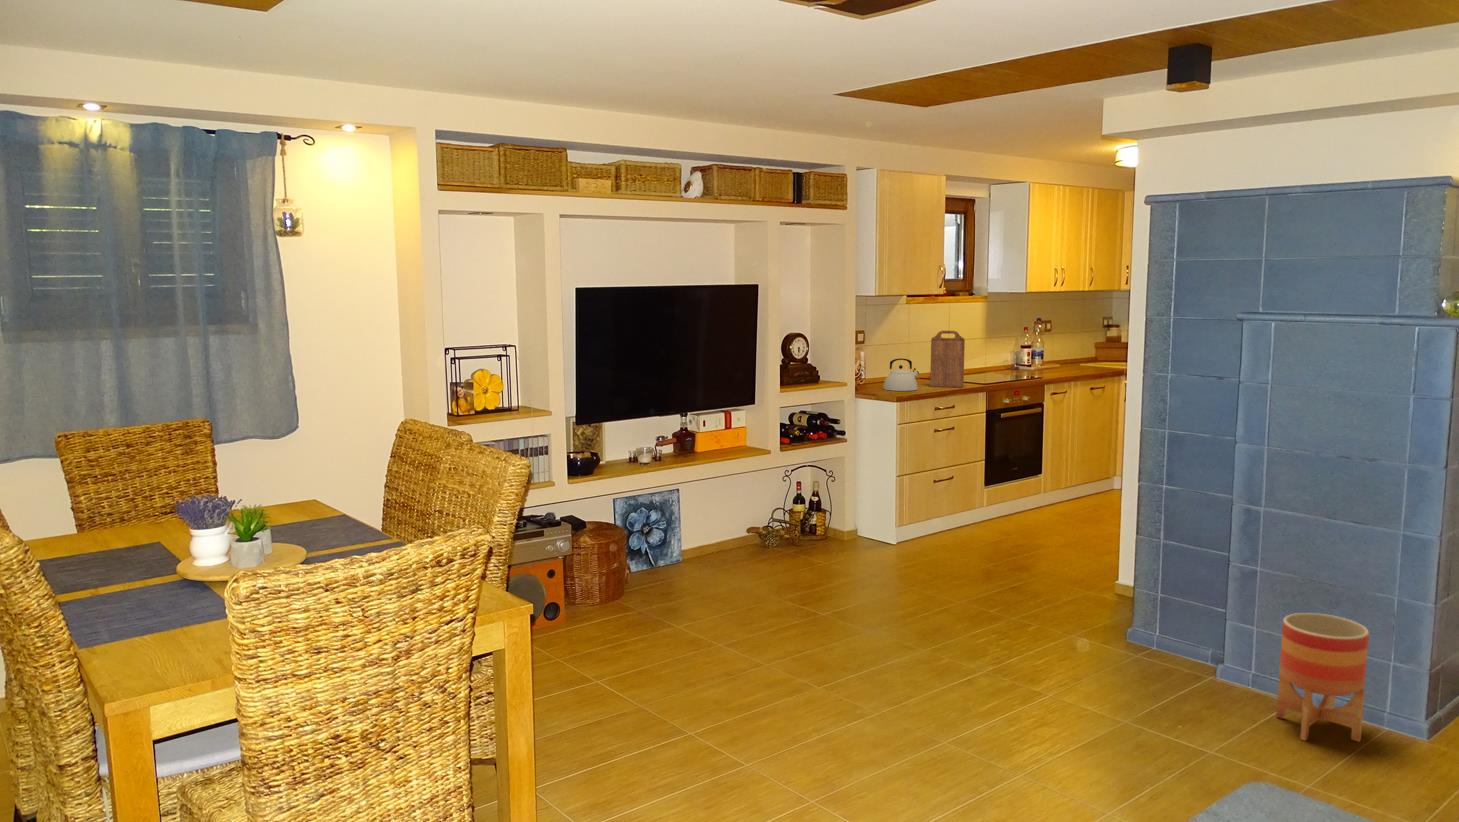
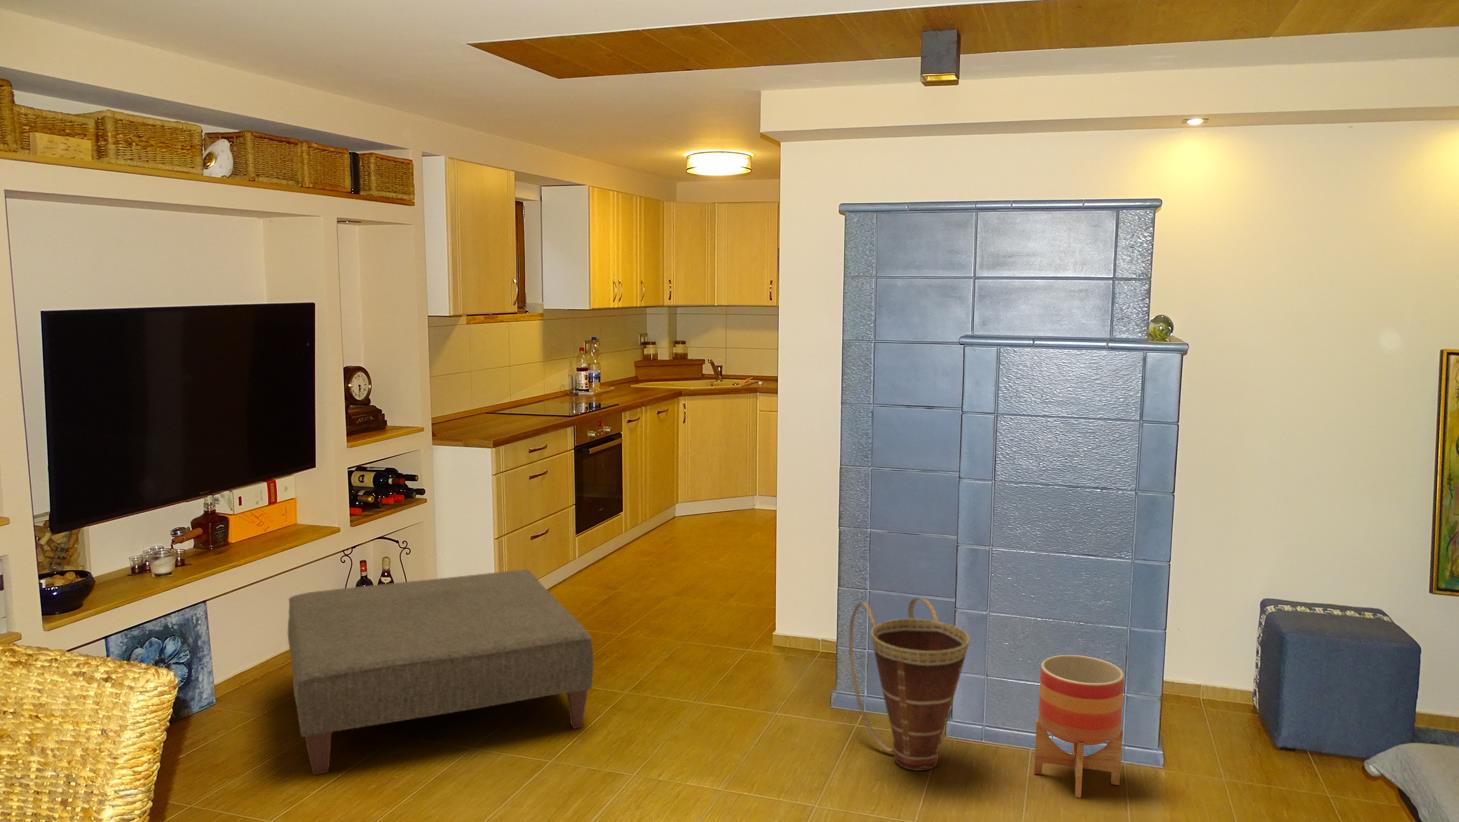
cutting board: present [930,331,965,387] -> none [513,356,553,424]
kettle: present [883,358,919,391] -> none [462,393,506,433]
ottoman: none [706,495,918,616] -> present [288,570,593,775]
basket: none [1127,544,1221,694] -> present [849,598,970,771]

